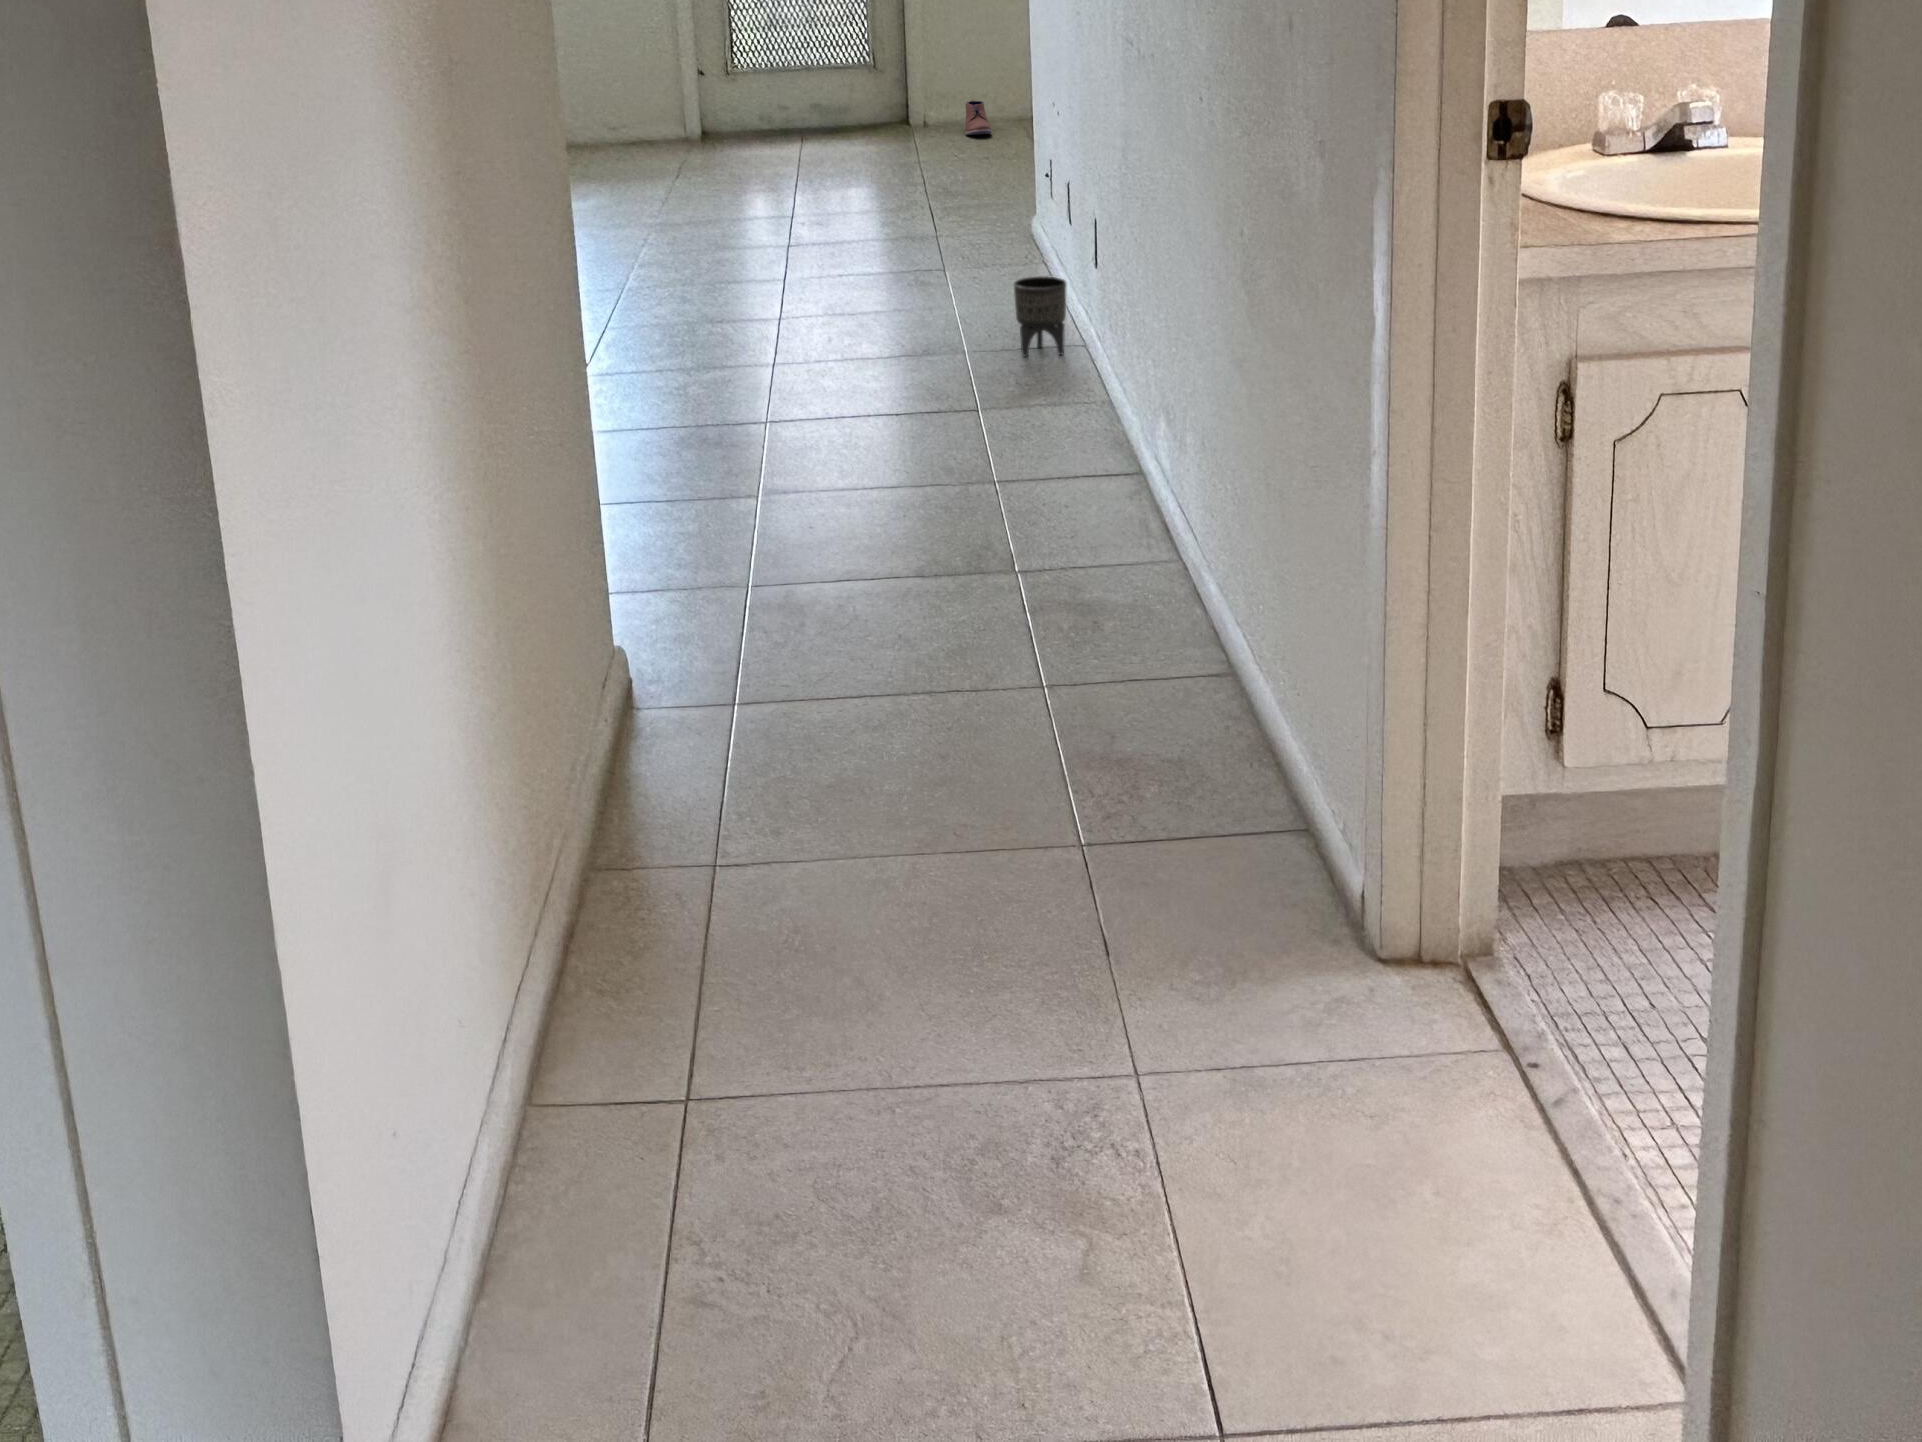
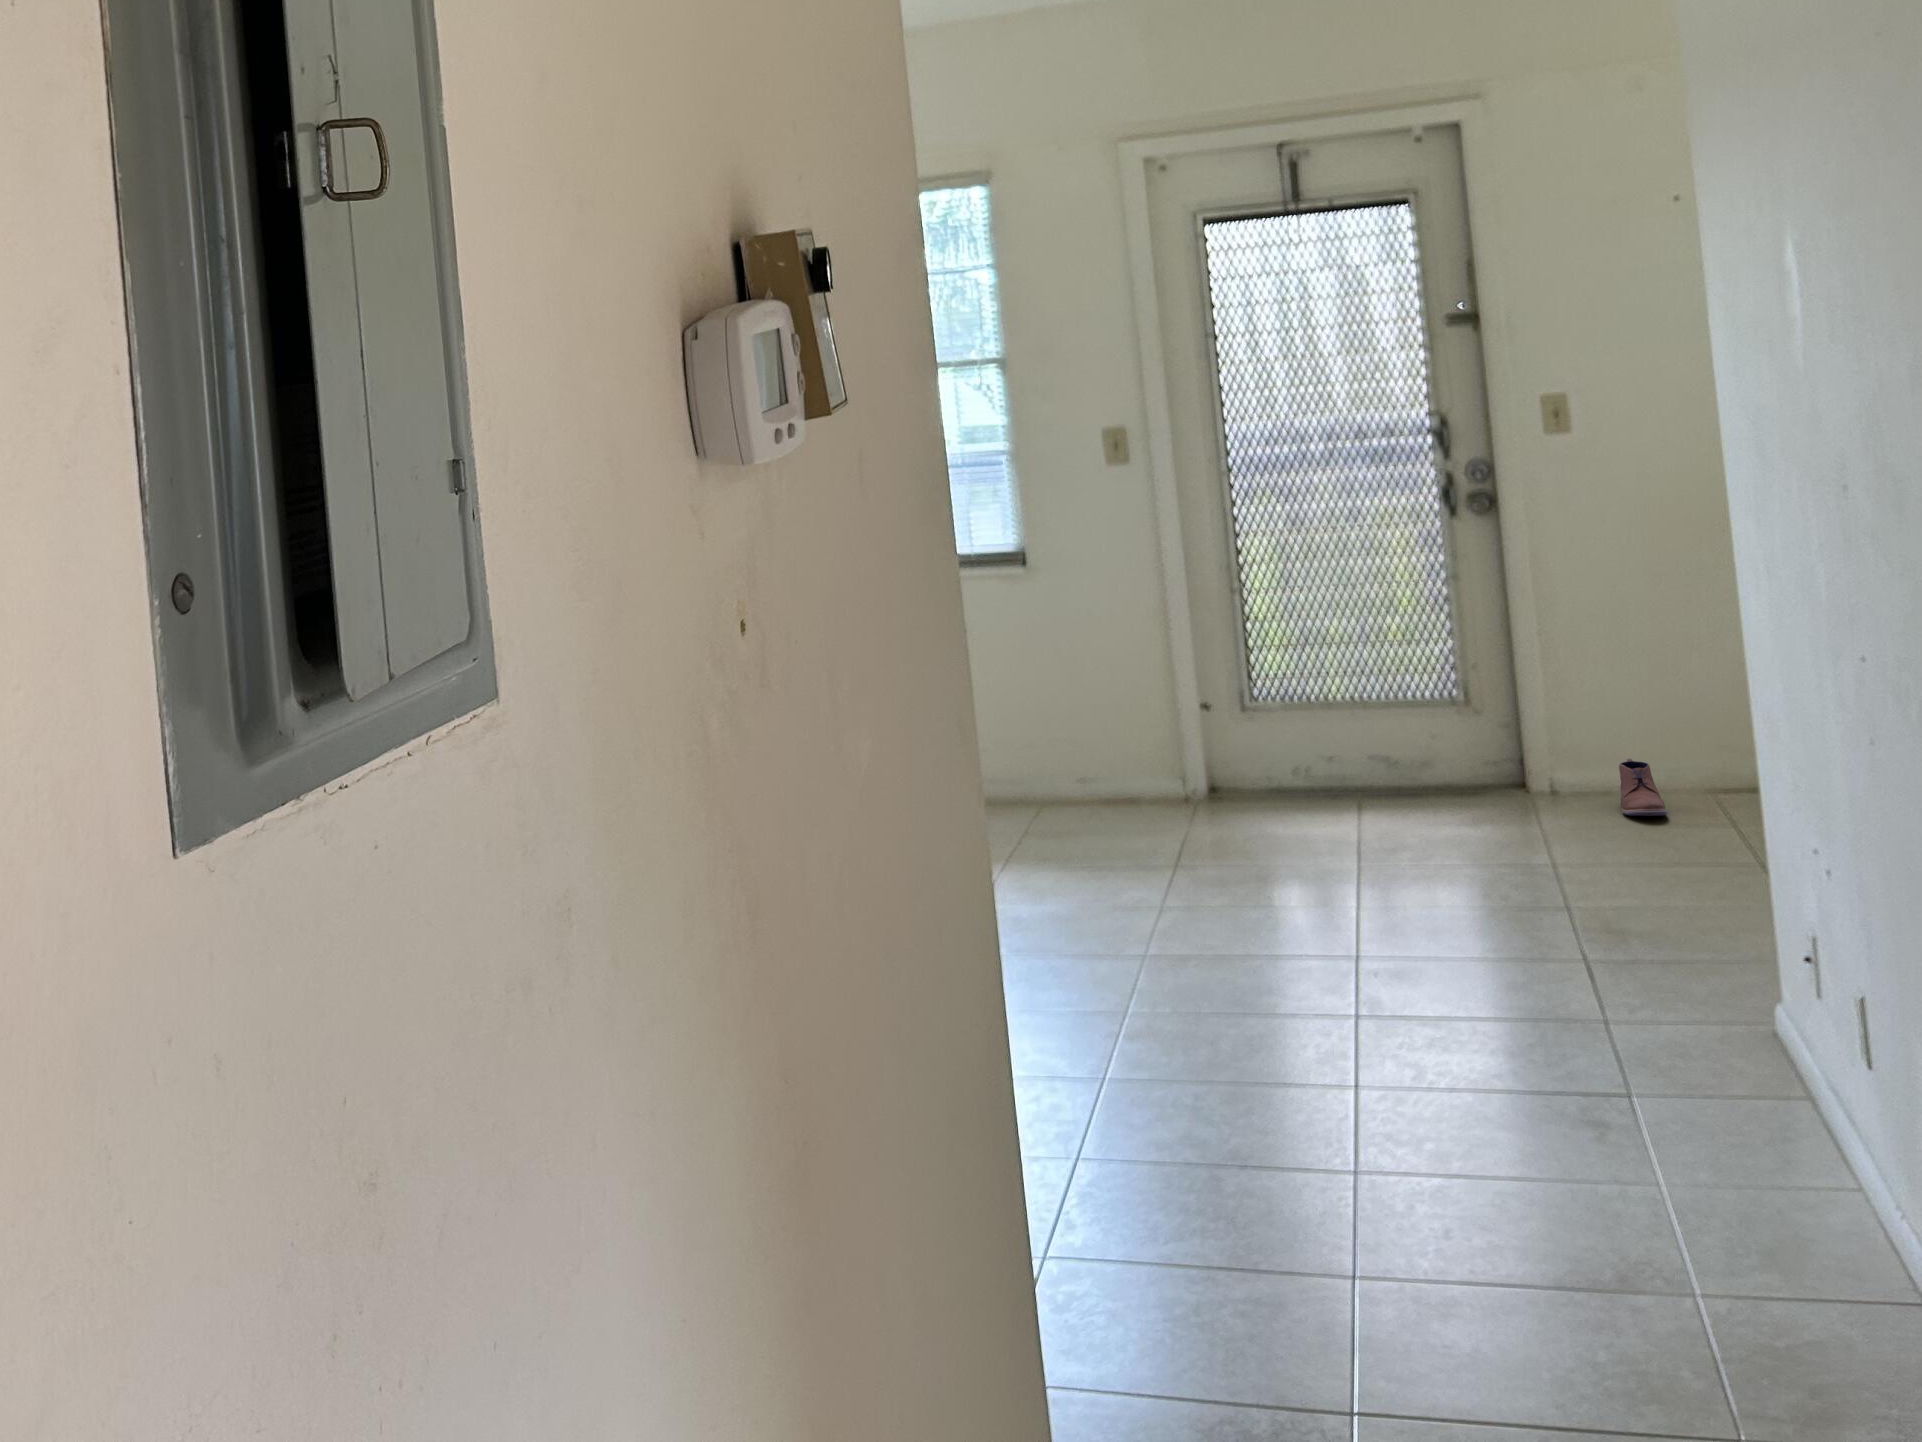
planter: present [1014,276,1067,356] -> none [1786,1186,1898,1340]

